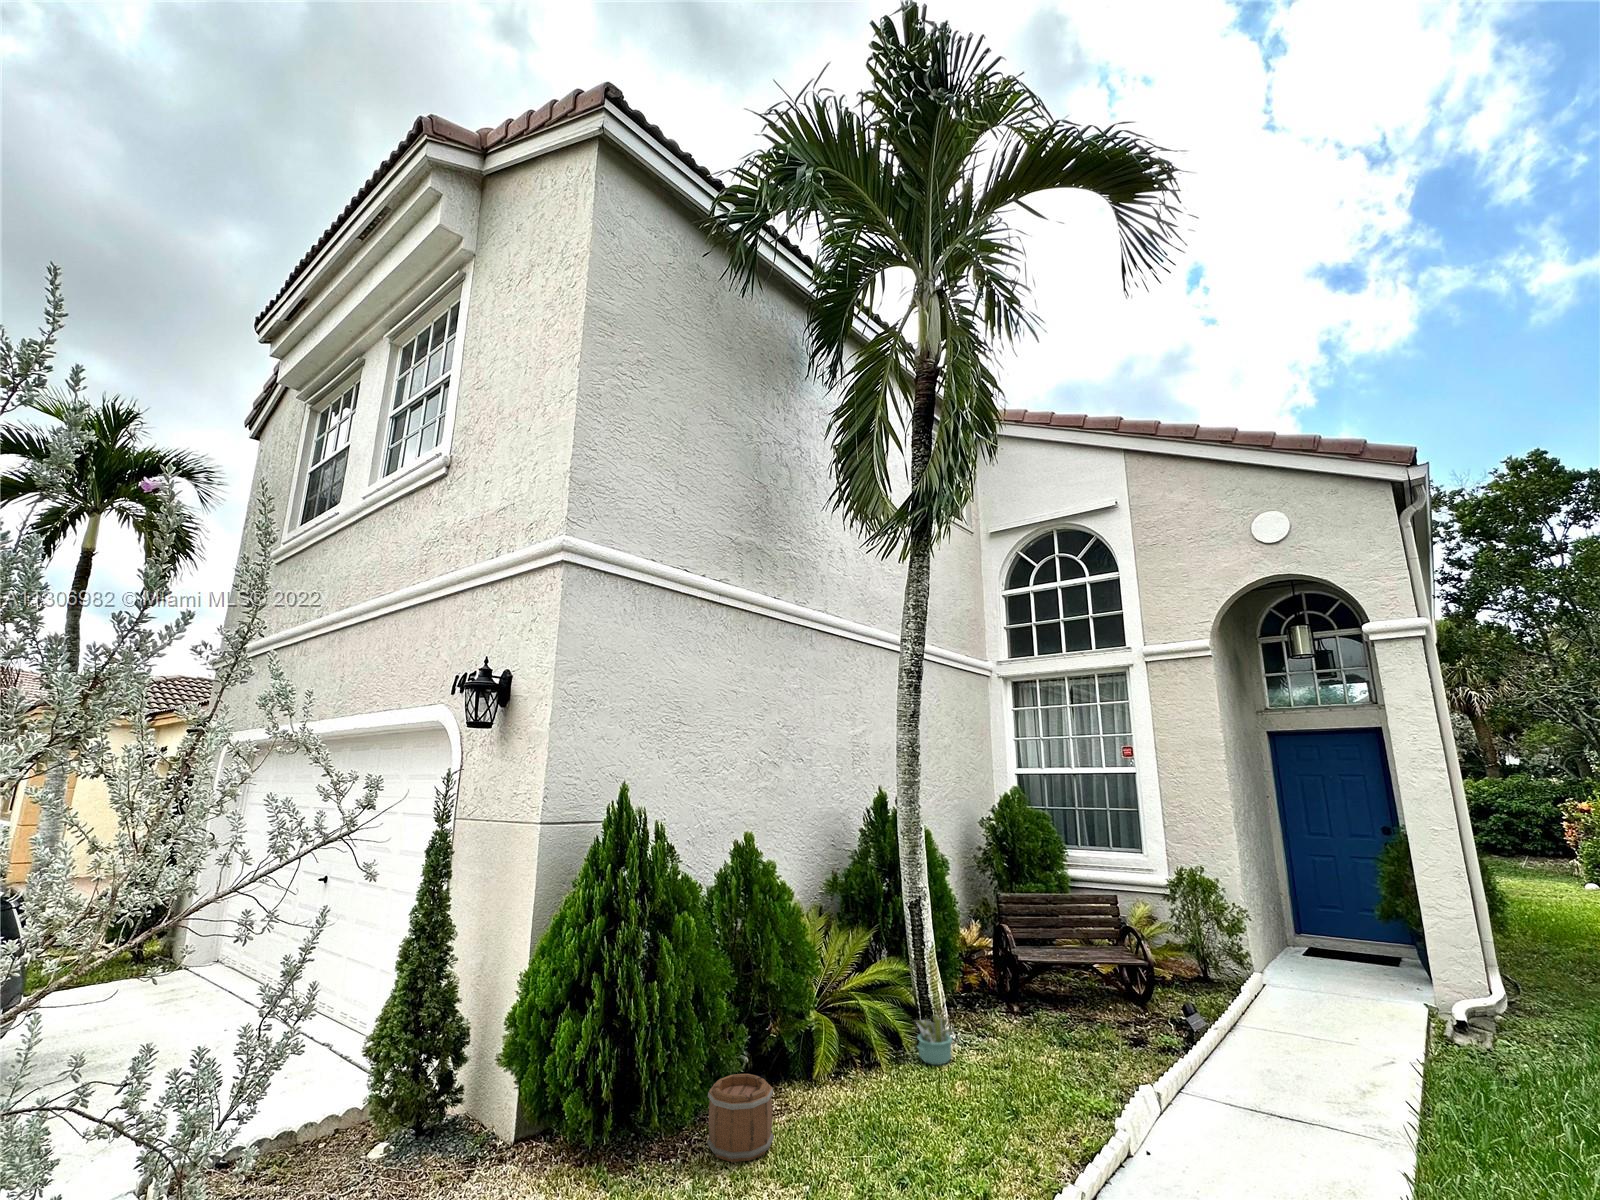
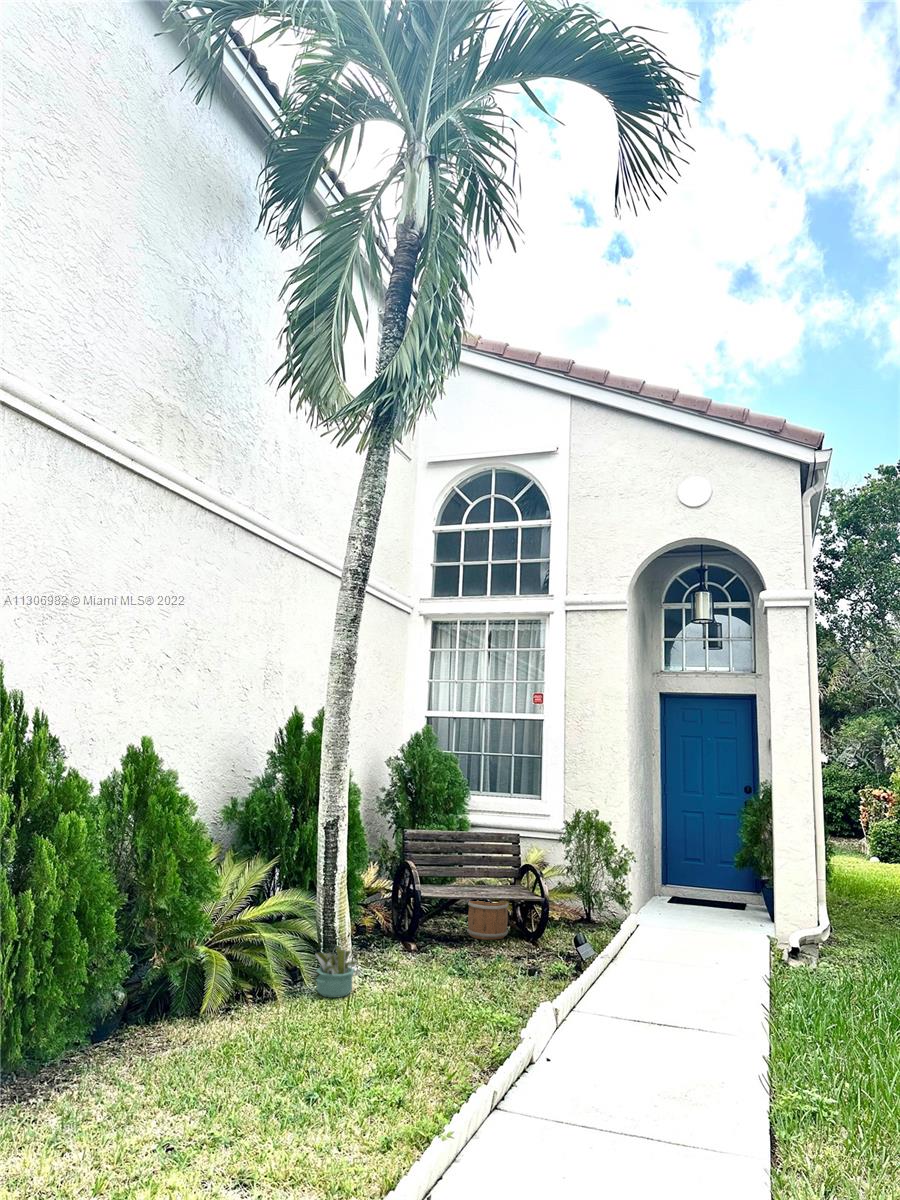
bucket: present [707,1074,774,1162] -> present [467,901,509,940]

